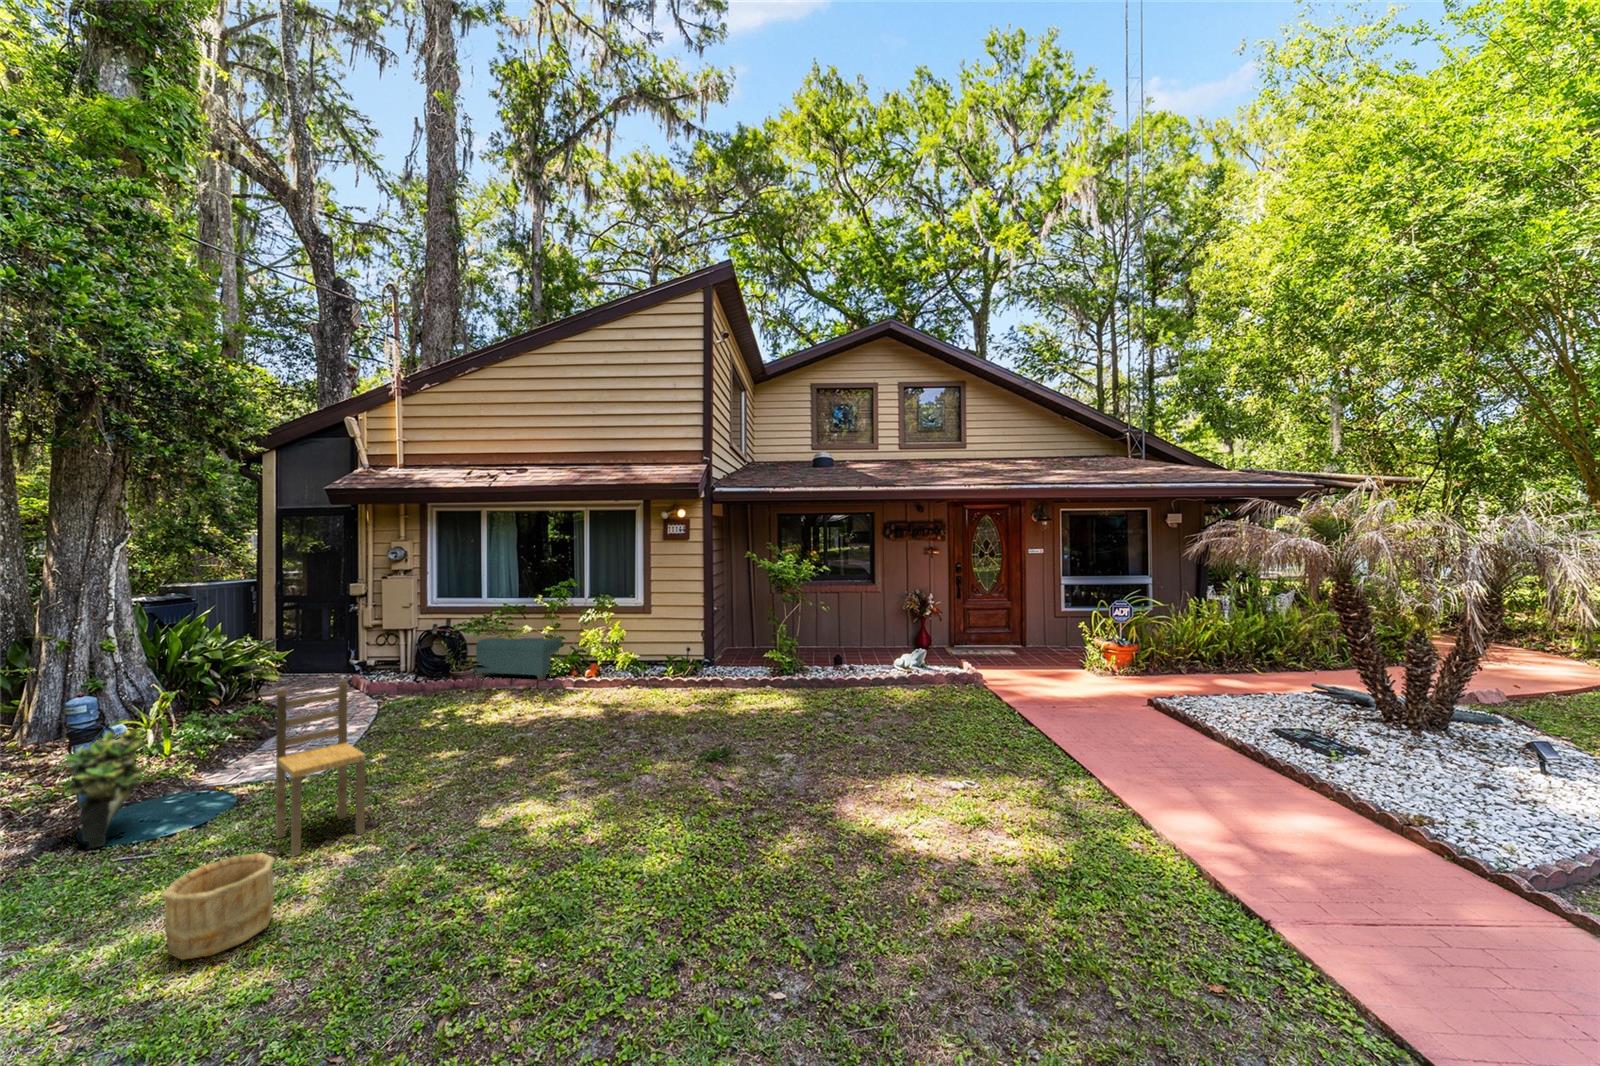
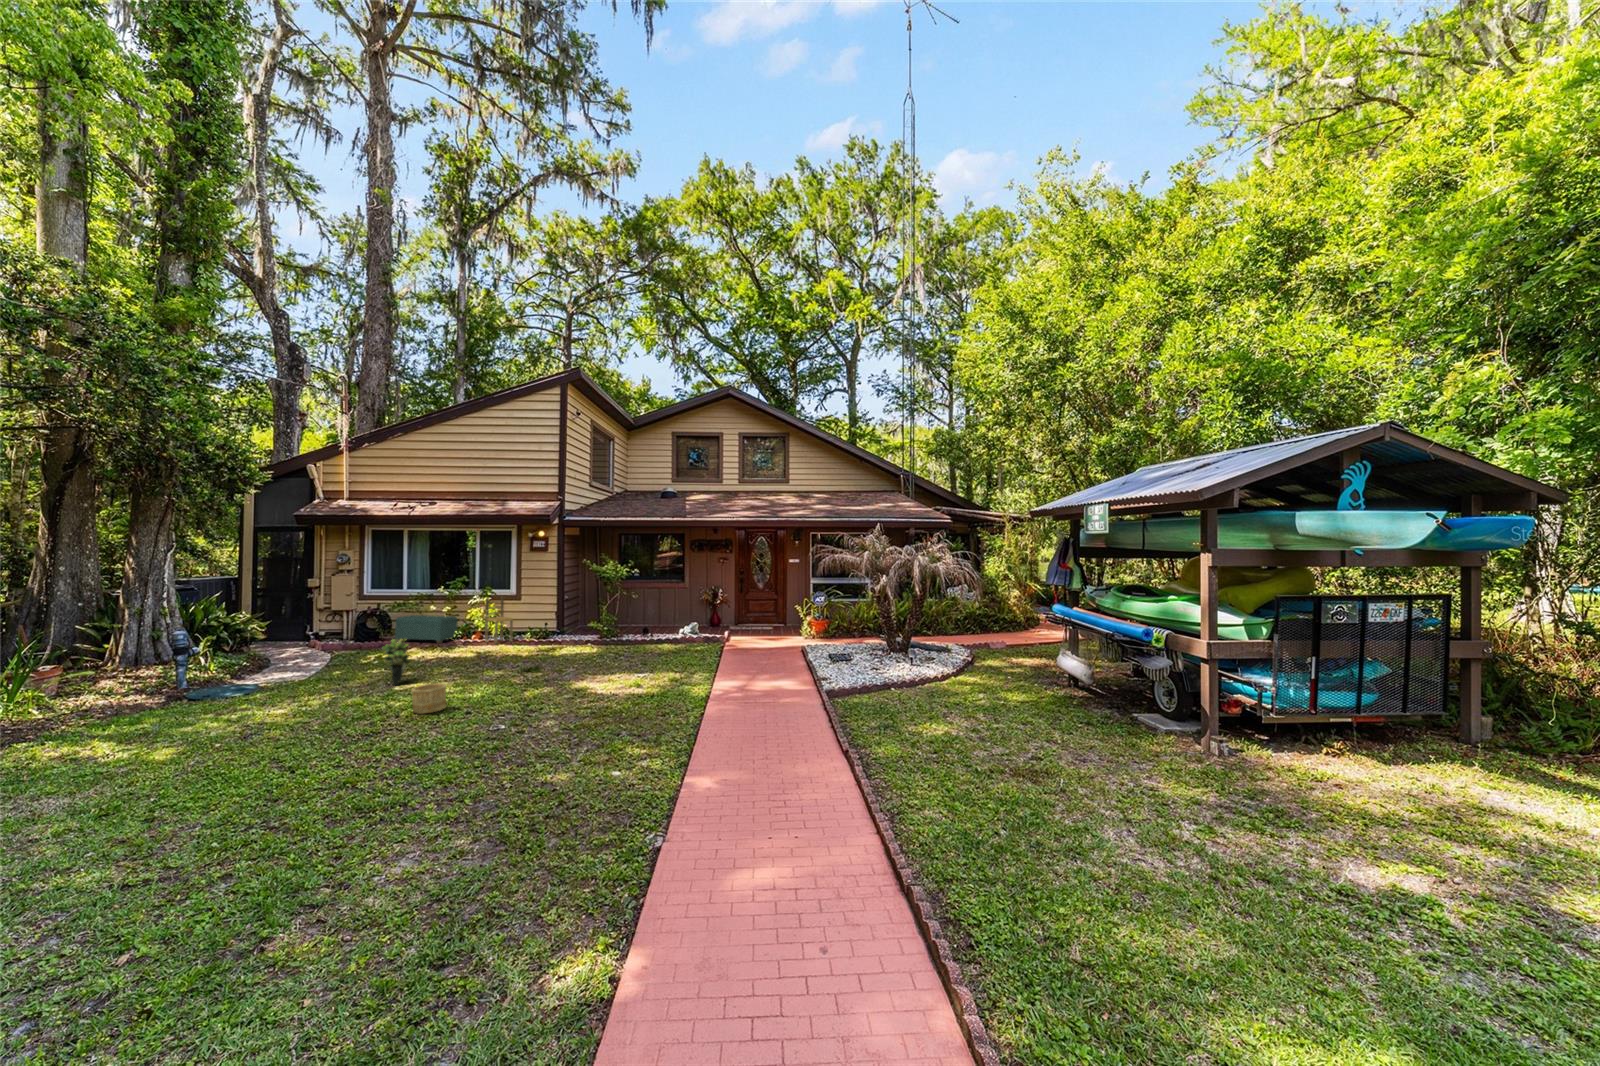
chair: present [276,679,365,857] -> present [485,597,513,644]
potted plant: present [61,729,146,849] -> present [383,638,411,686]
wooden bucket: present [161,853,275,960] -> present [412,683,446,714]

